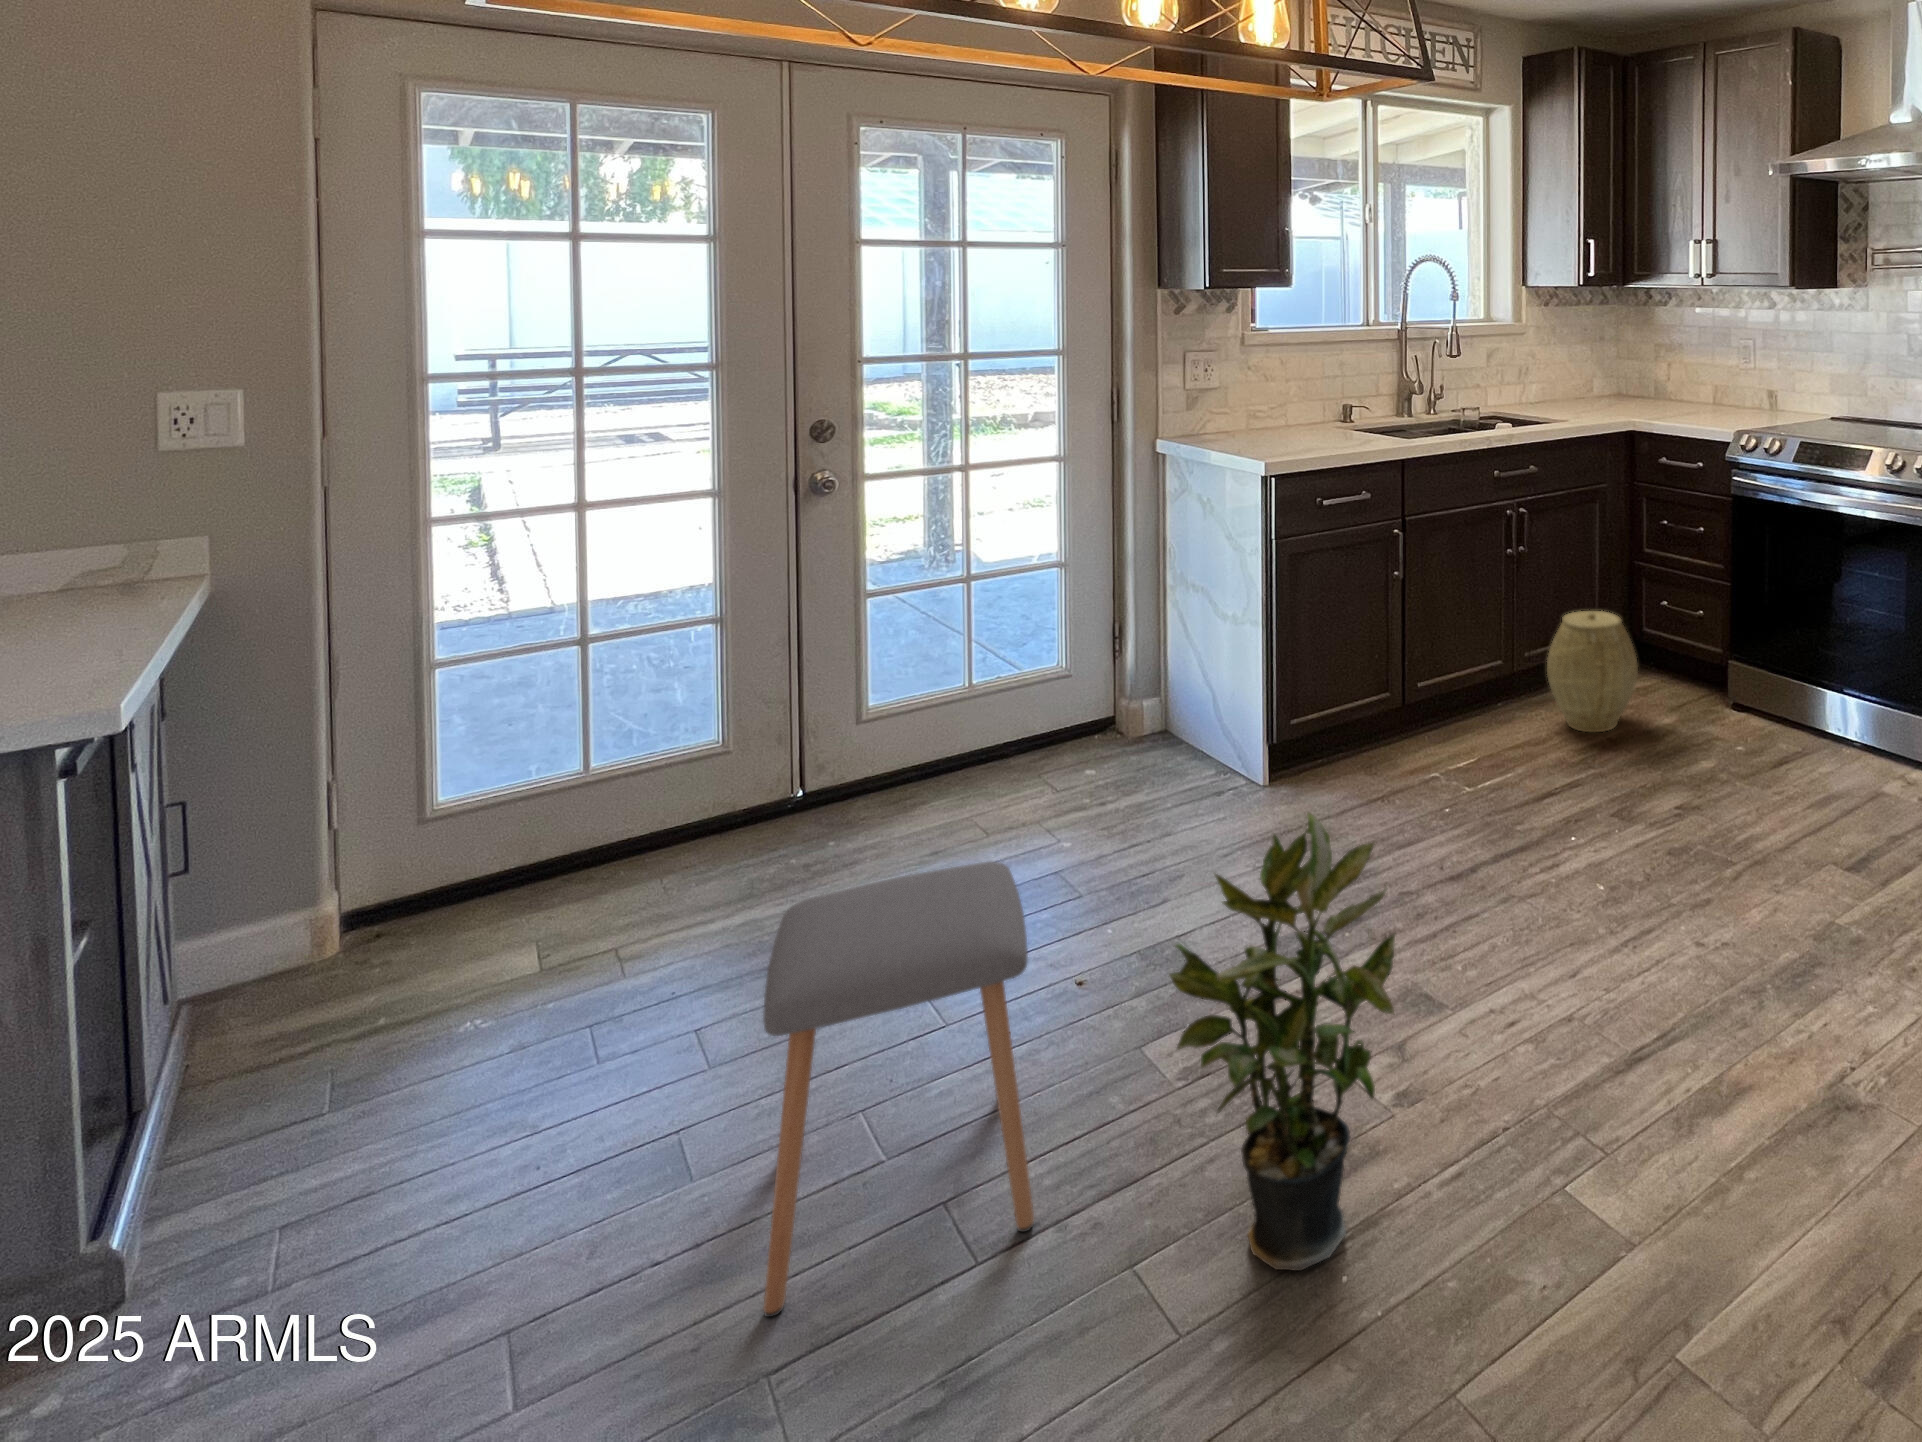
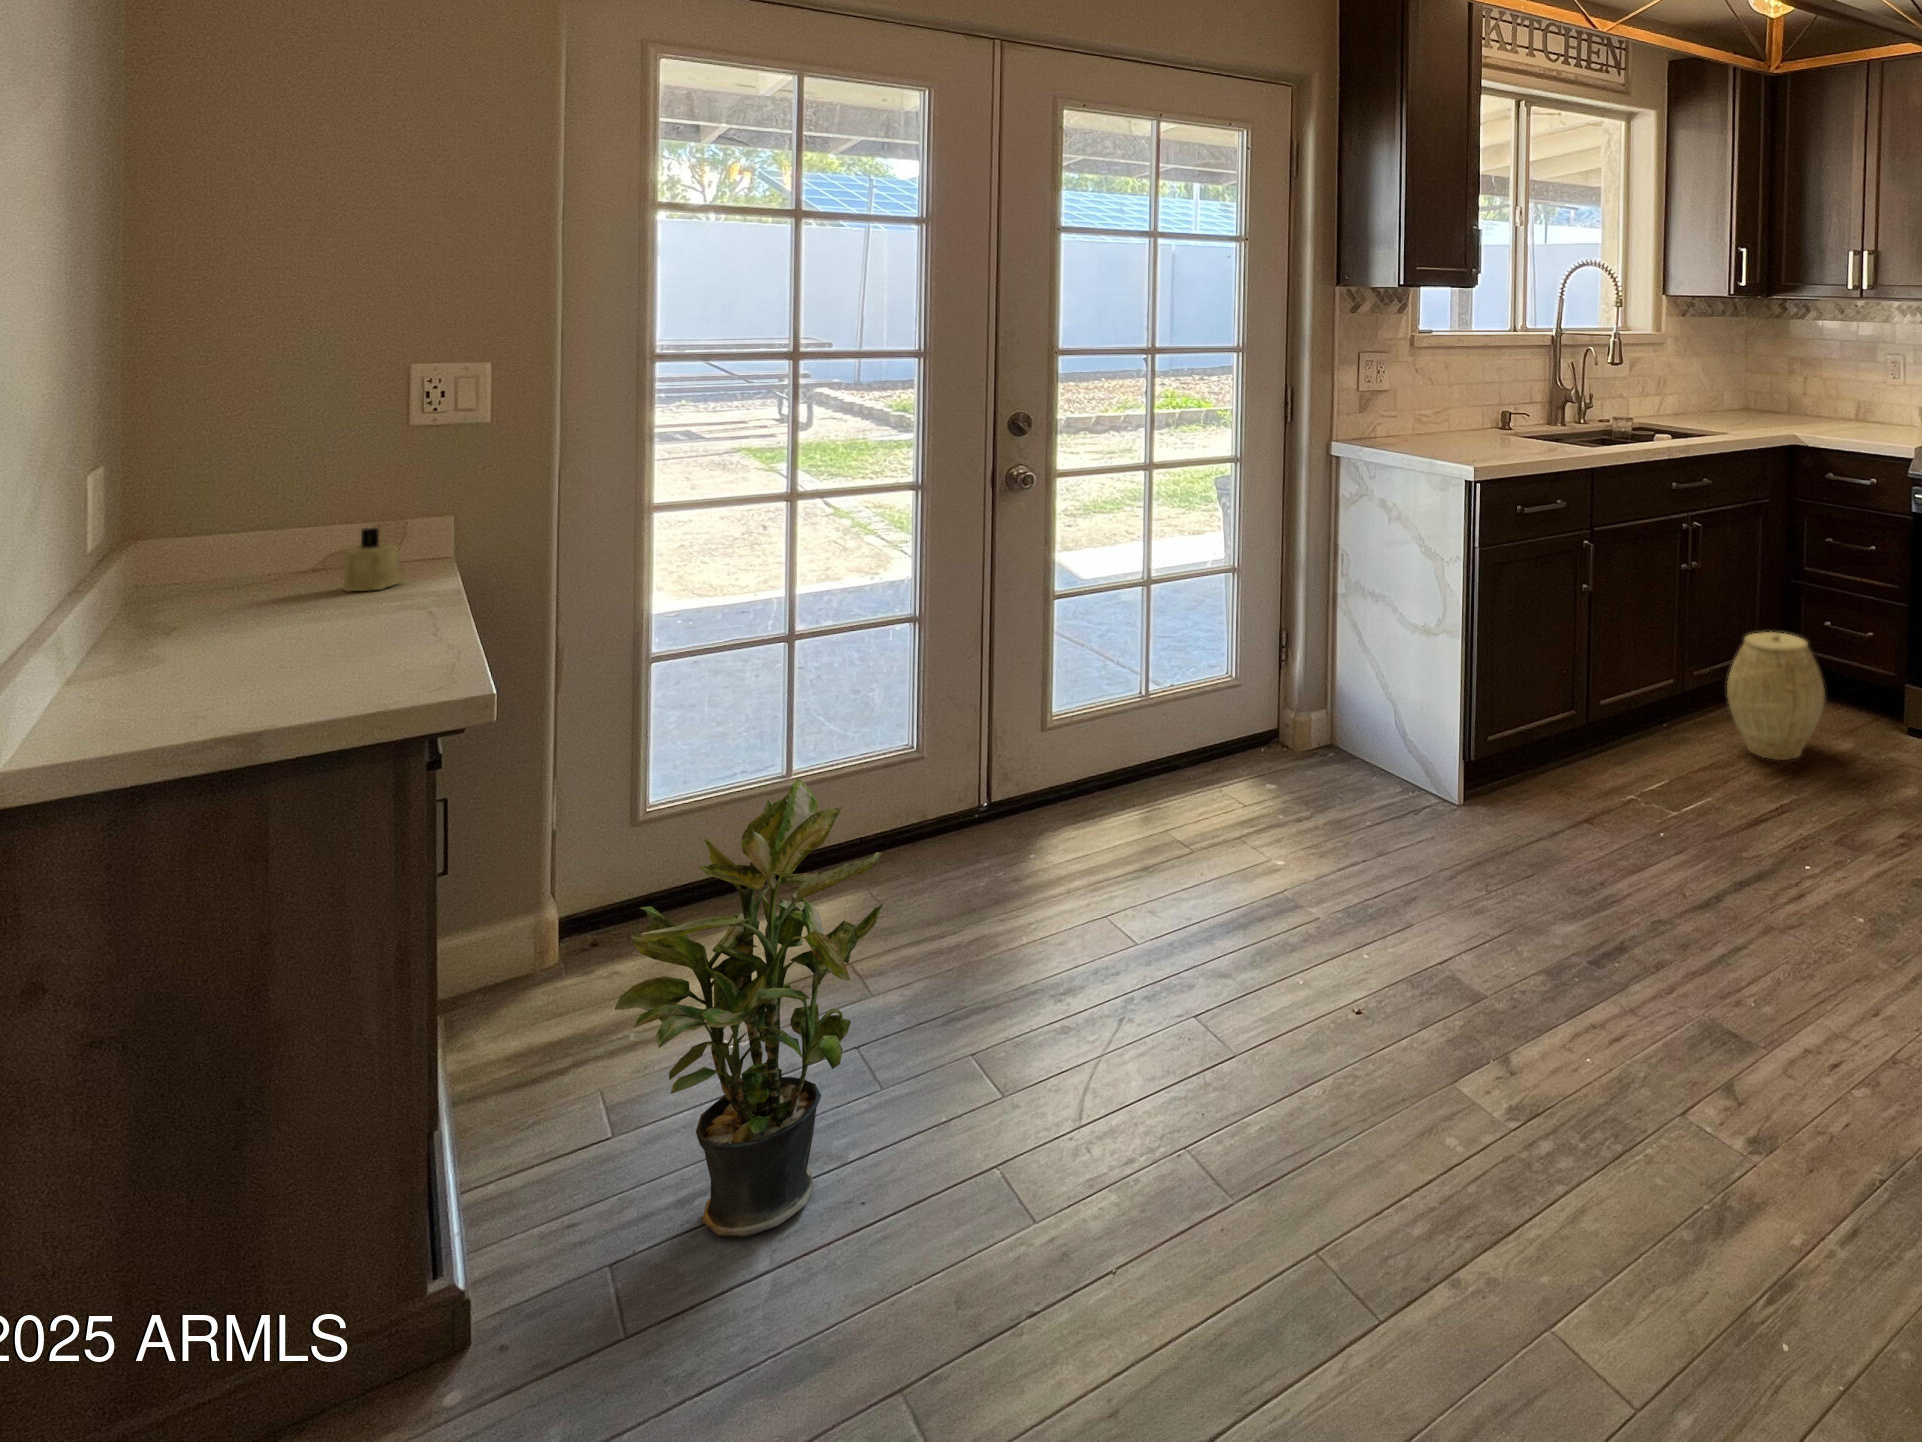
candle: none [62,547,132,609] -> present [344,528,403,591]
potted plant: present [1170,813,1395,1271] -> present [615,778,883,1238]
stool: present [763,861,1034,1317] -> none [1112,876,1407,1356]

